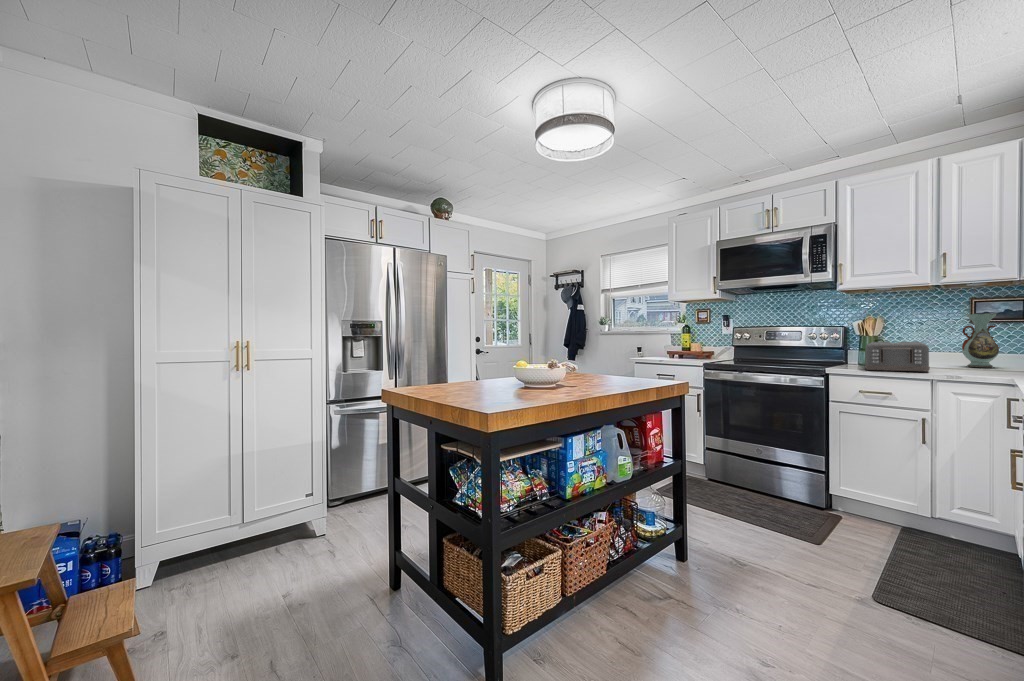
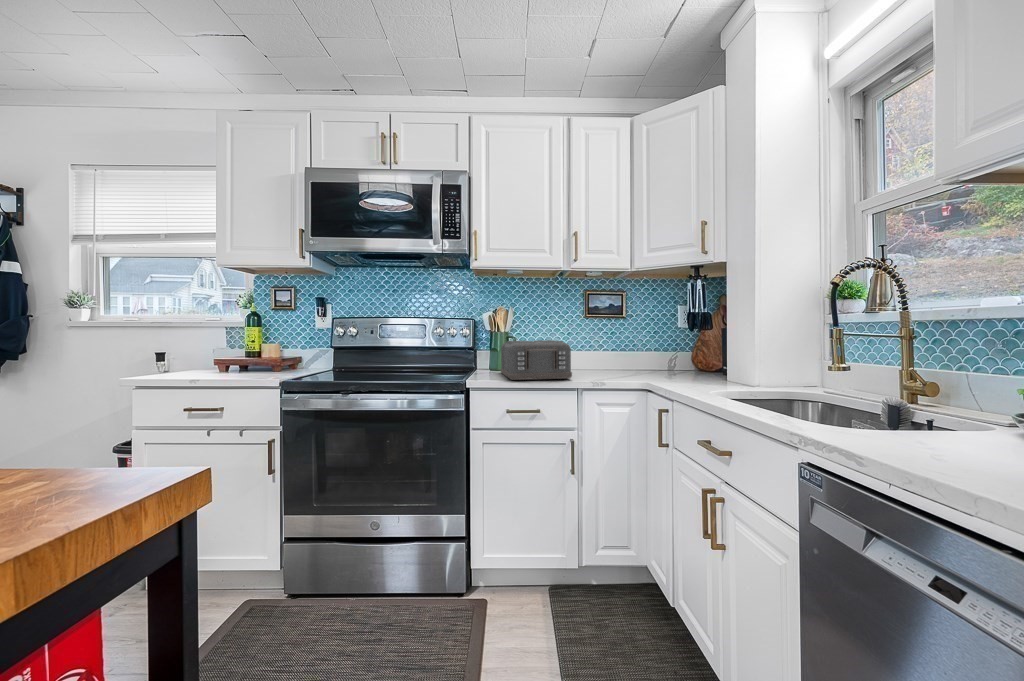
decorative vase: present [962,313,999,367] -> none [580,308,608,368]

